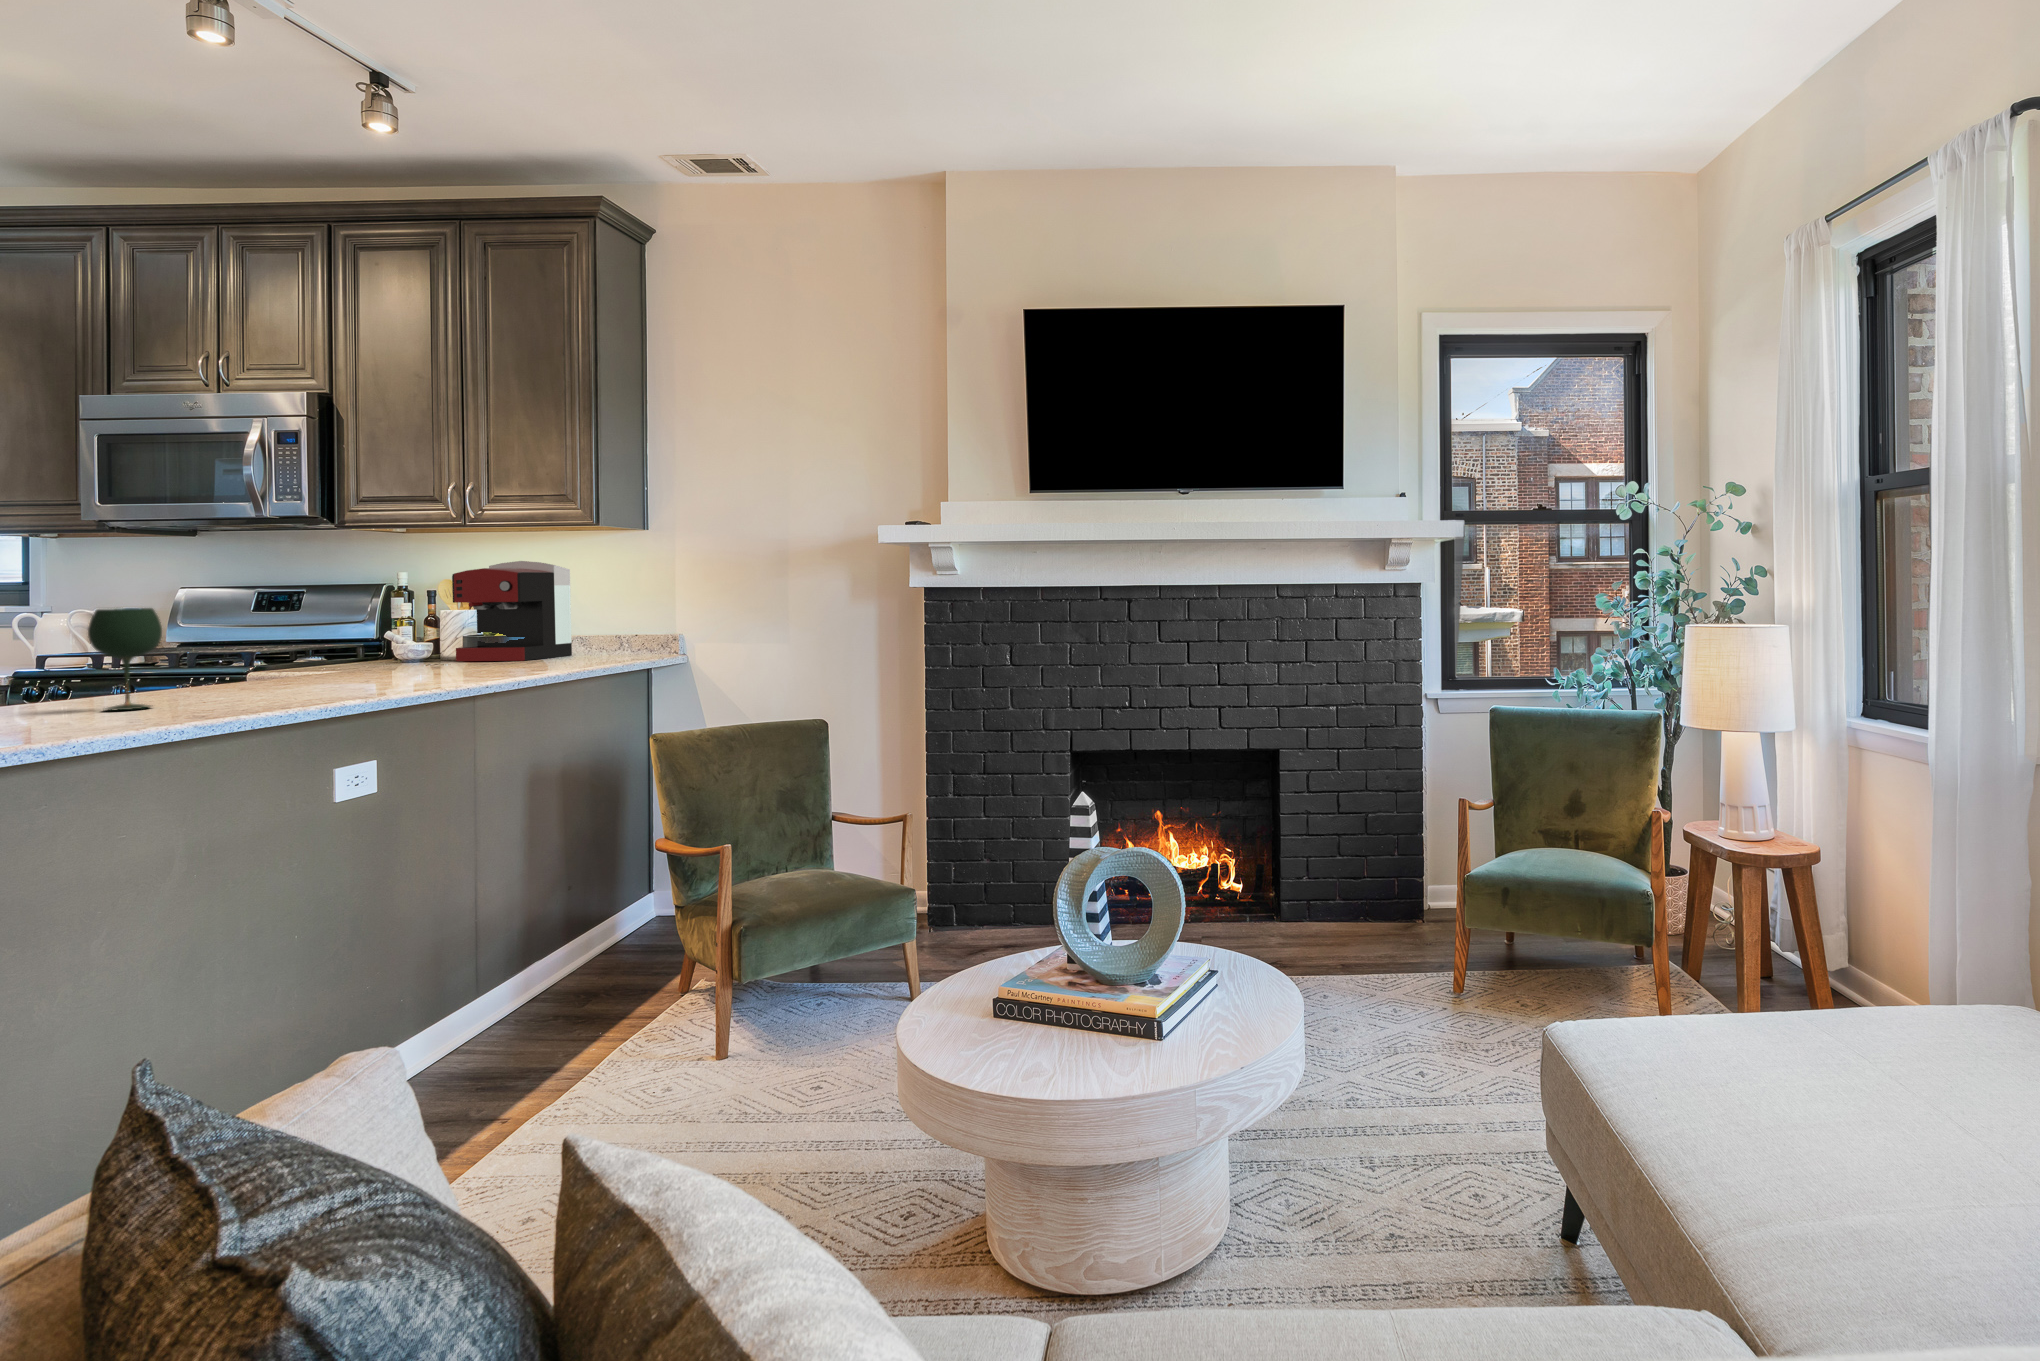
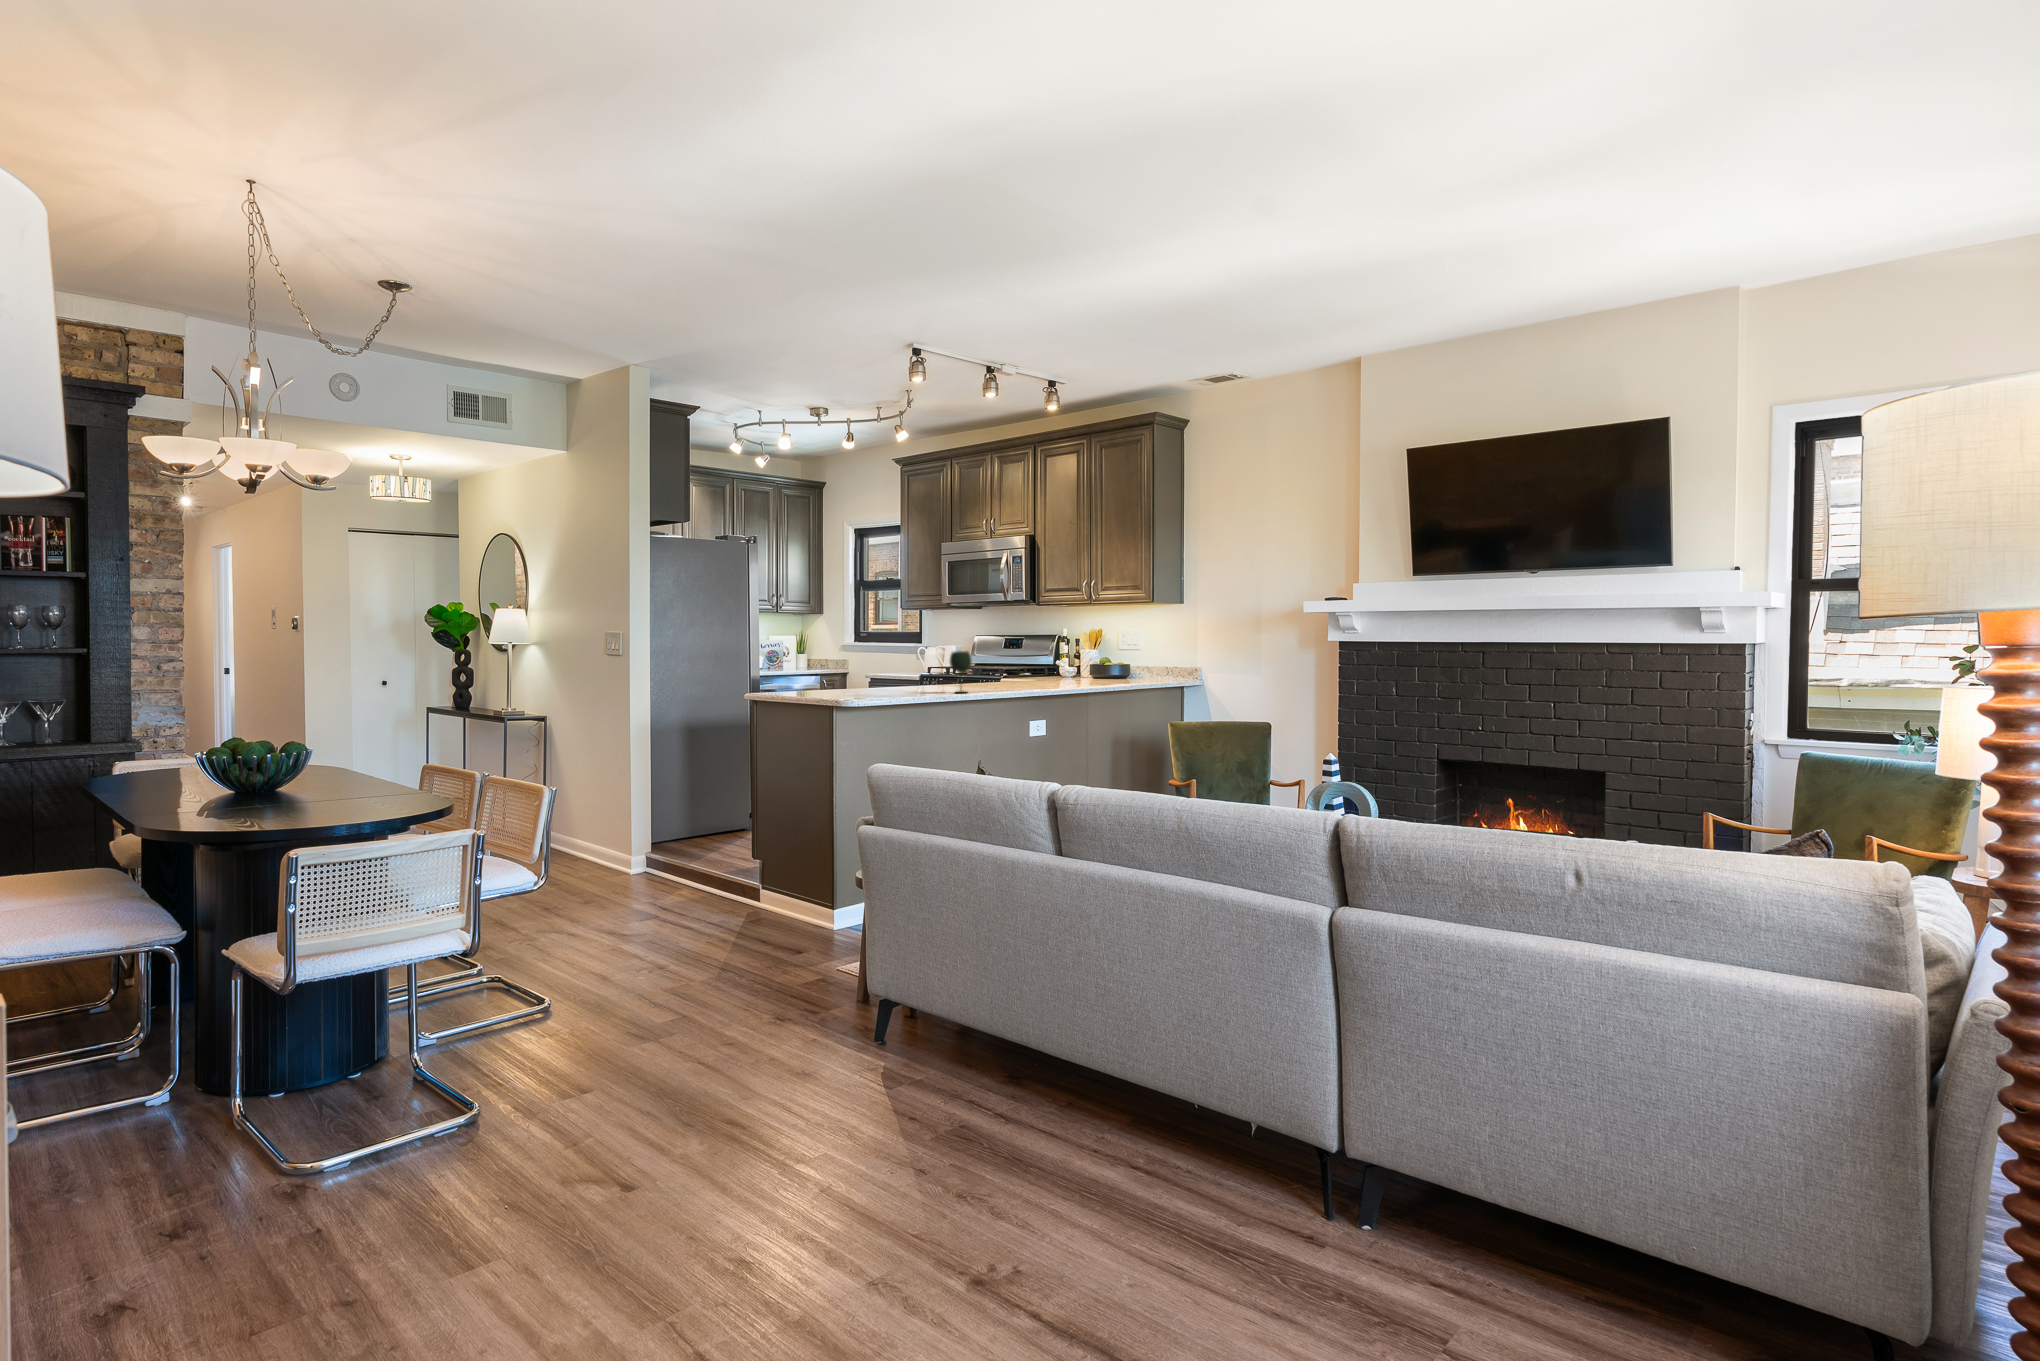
coffee maker: present [452,561,572,661] -> none [1085,623,1143,679]

